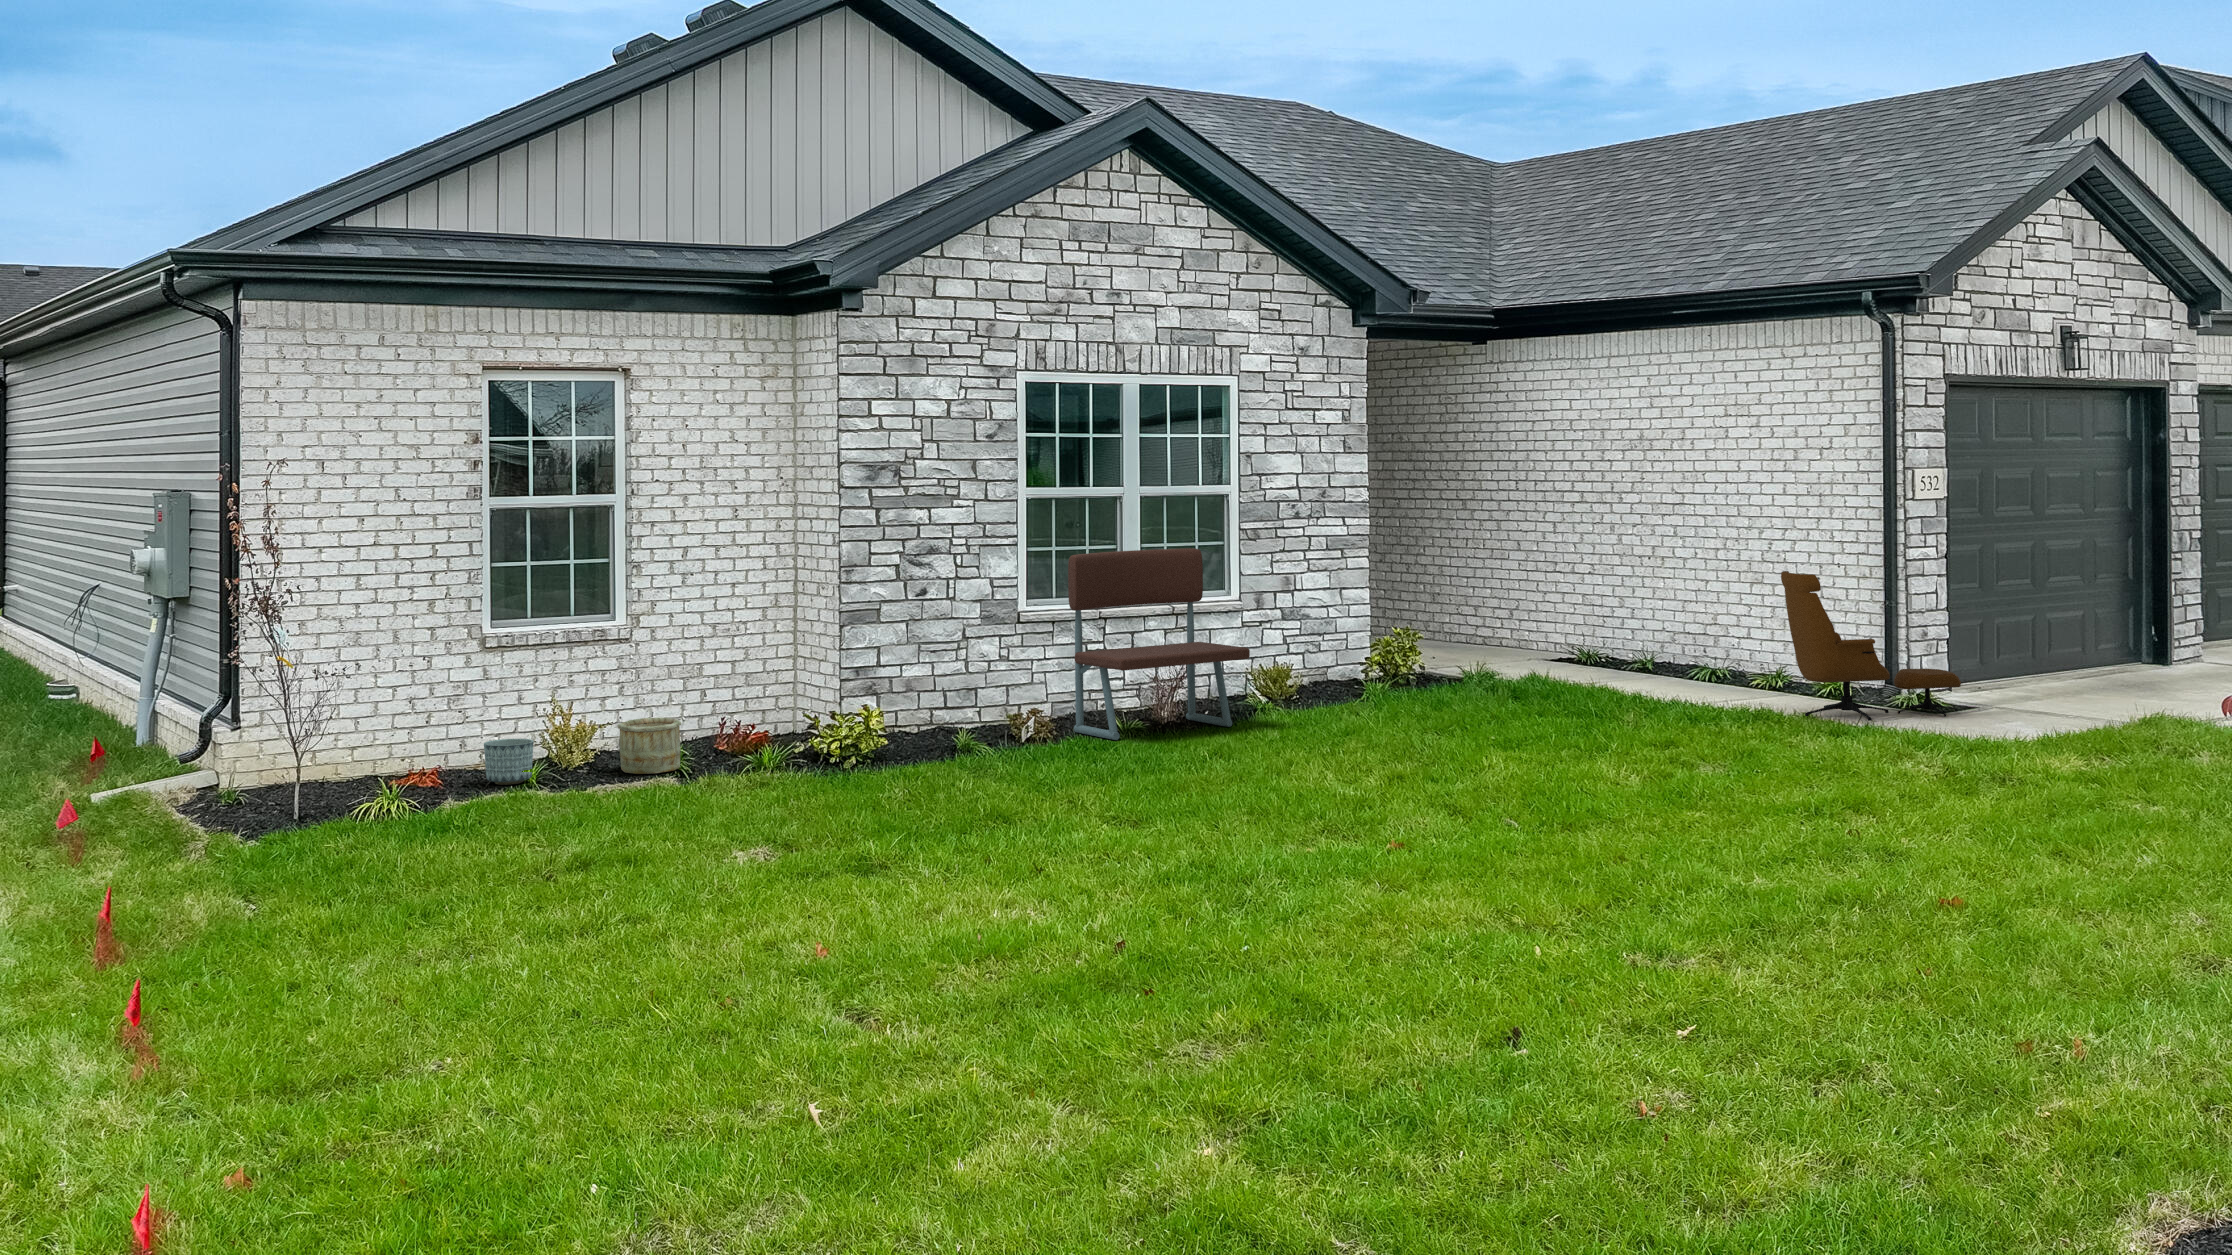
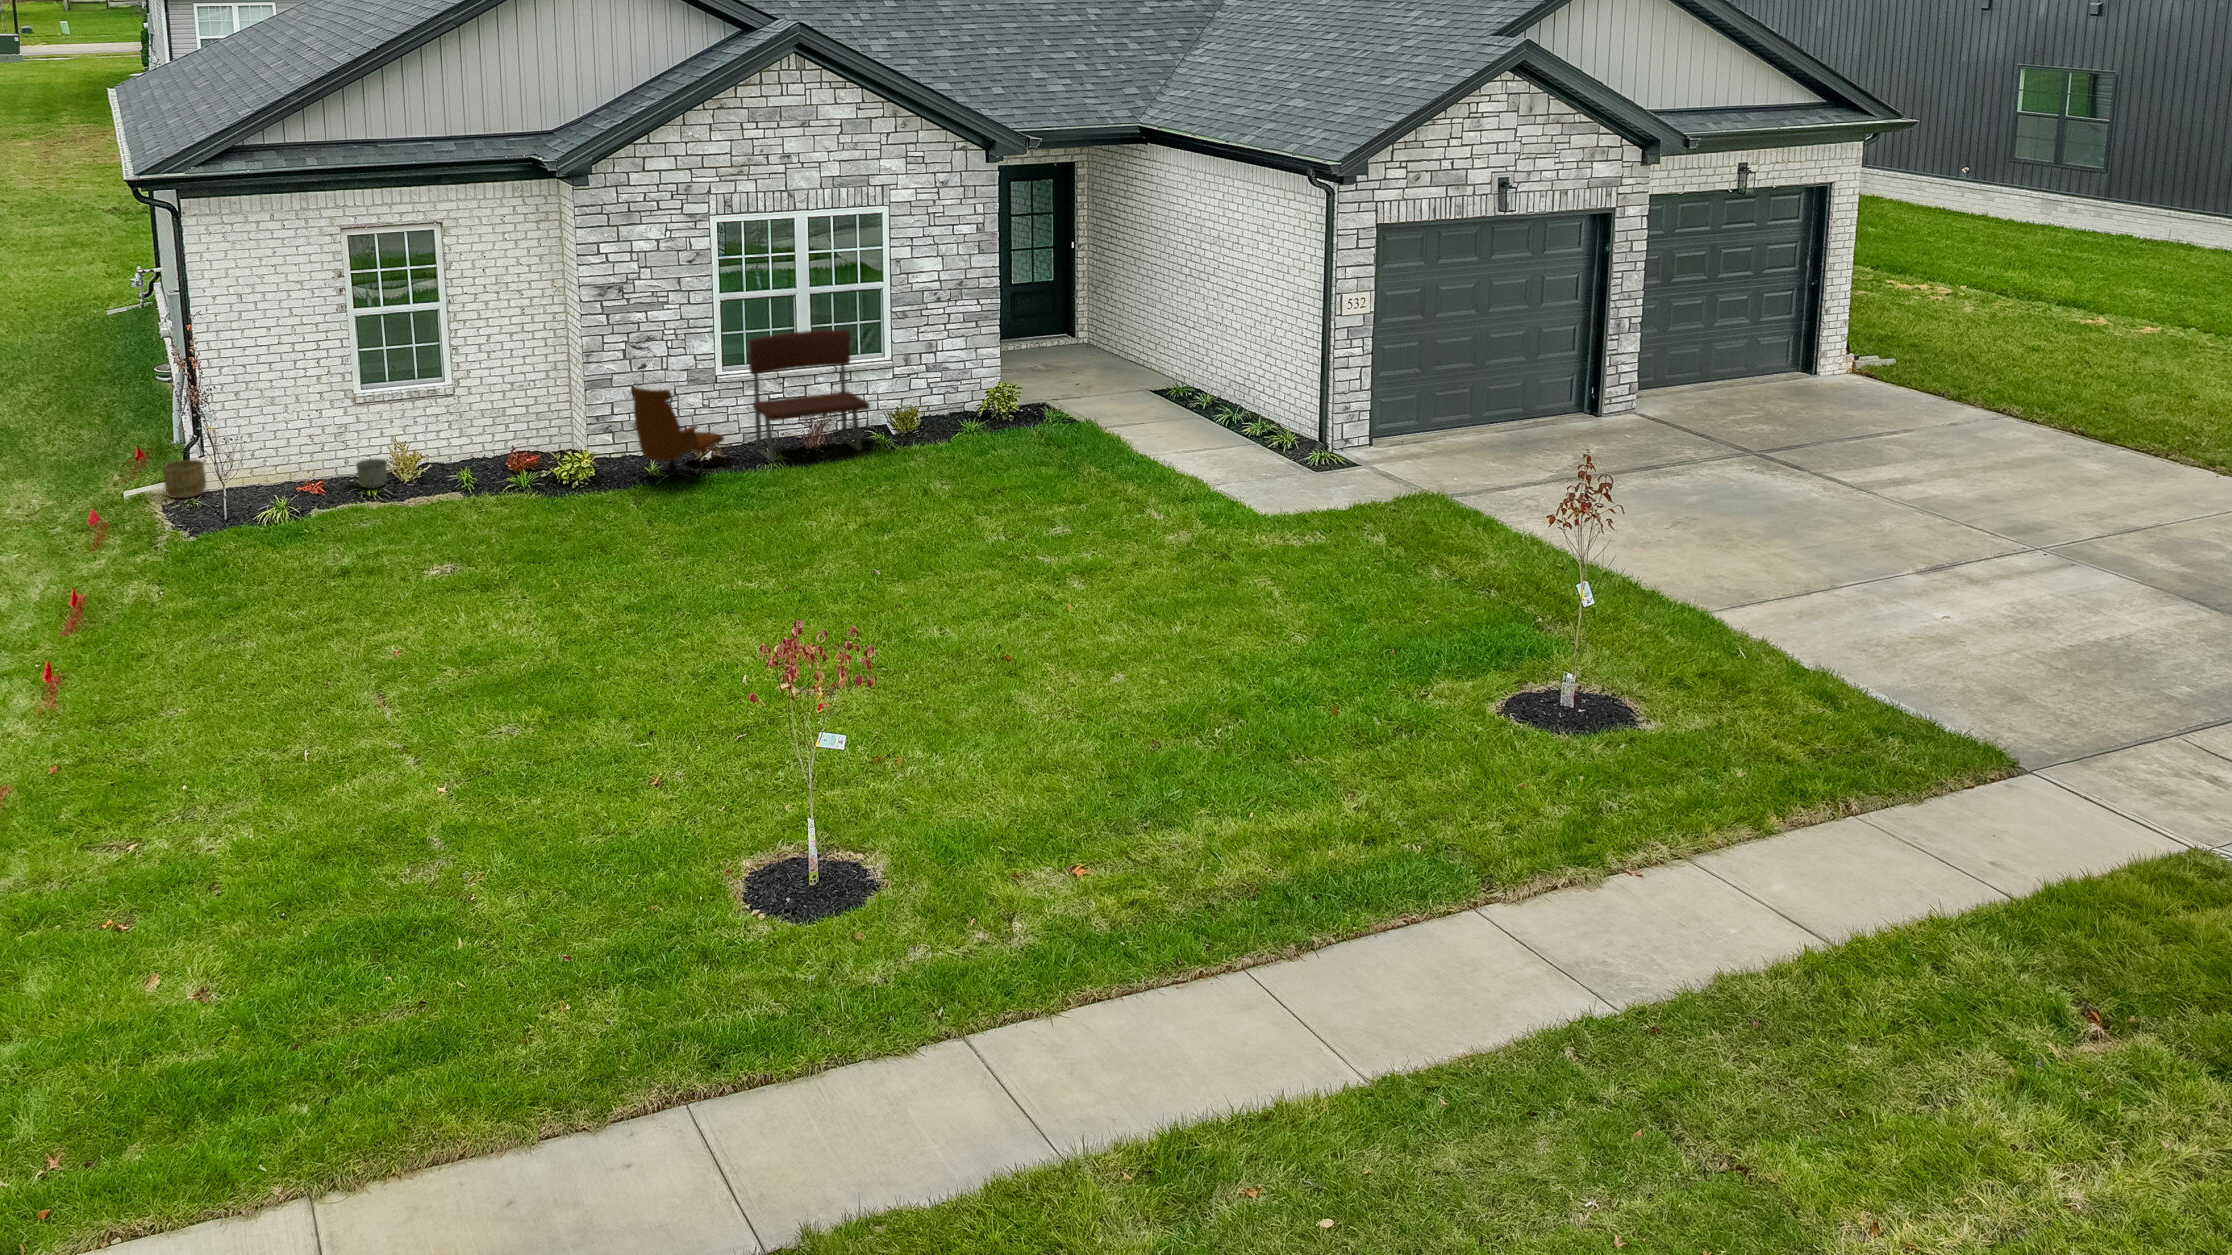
lounge chair: present [1781,571,1961,721] -> present [631,386,724,485]
wooden bucket: present [617,717,681,774] -> present [162,460,206,498]

